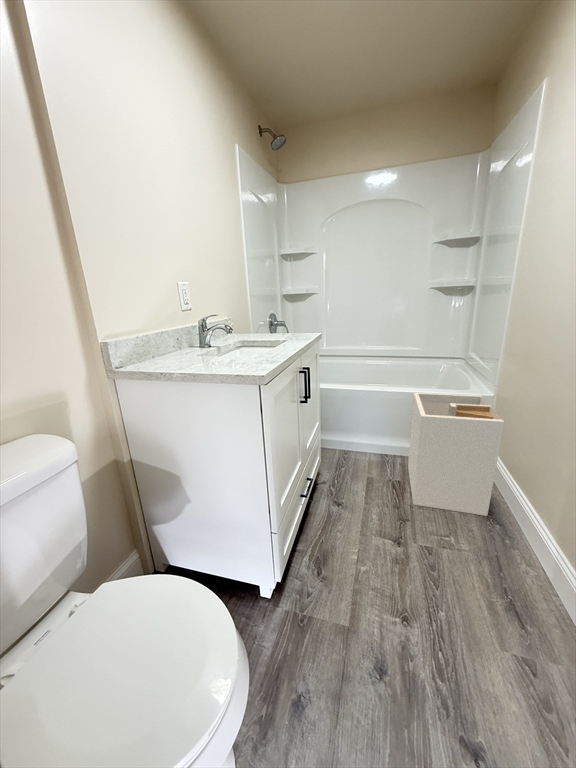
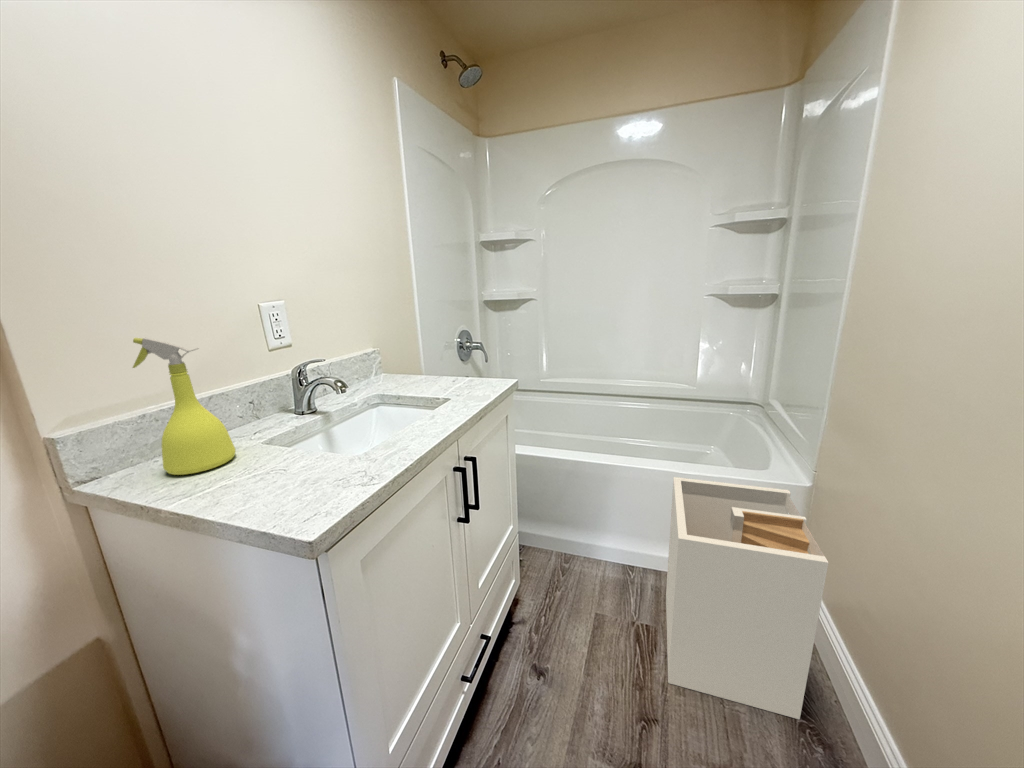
spray bottle: none [142,288,187,365] -> present [133,338,236,475]

